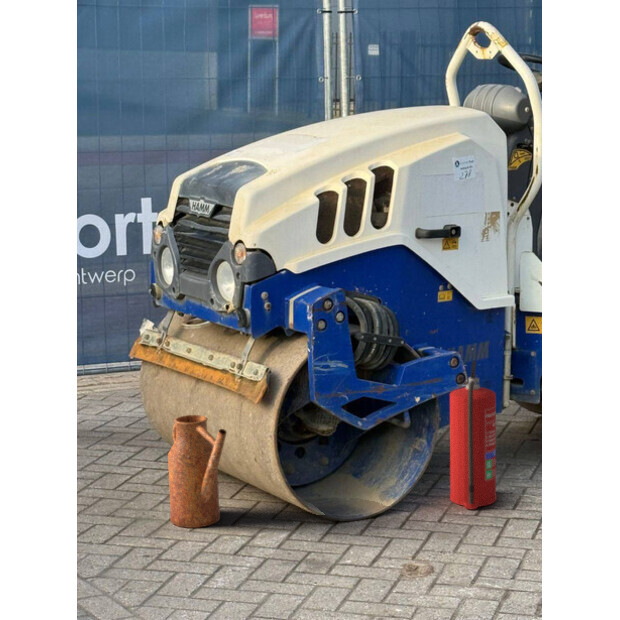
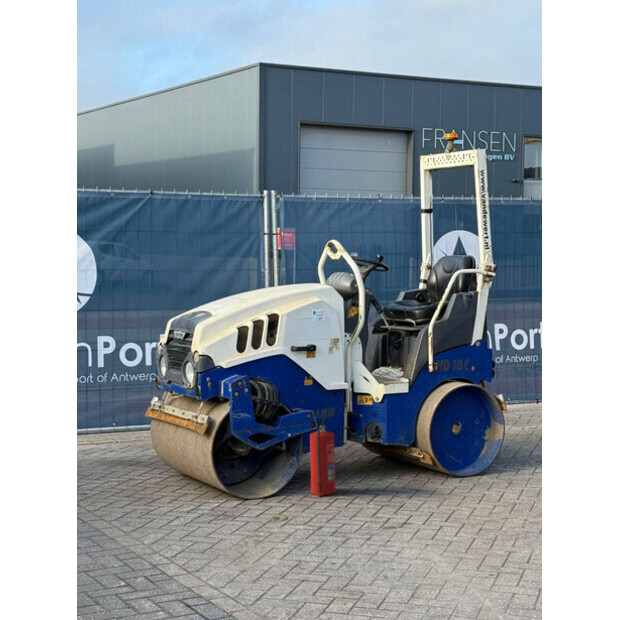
watering can: present [168,415,226,528] -> none [159,444,188,503]

